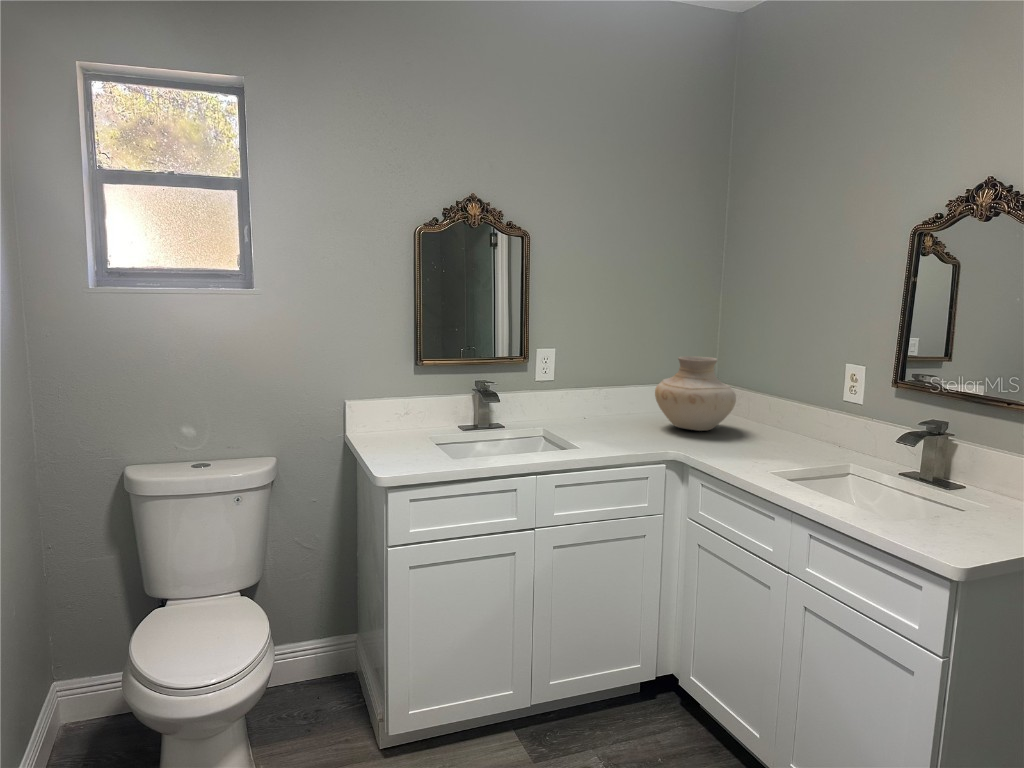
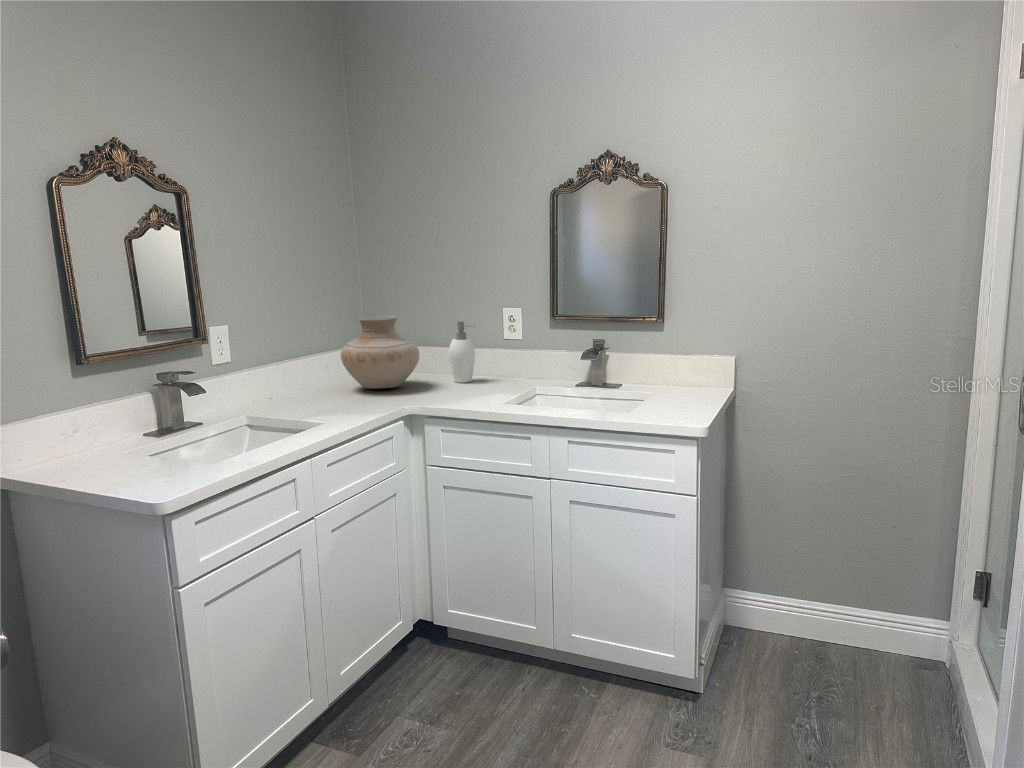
soap dispenser: none [769,373,801,441] -> present [449,321,476,383]

